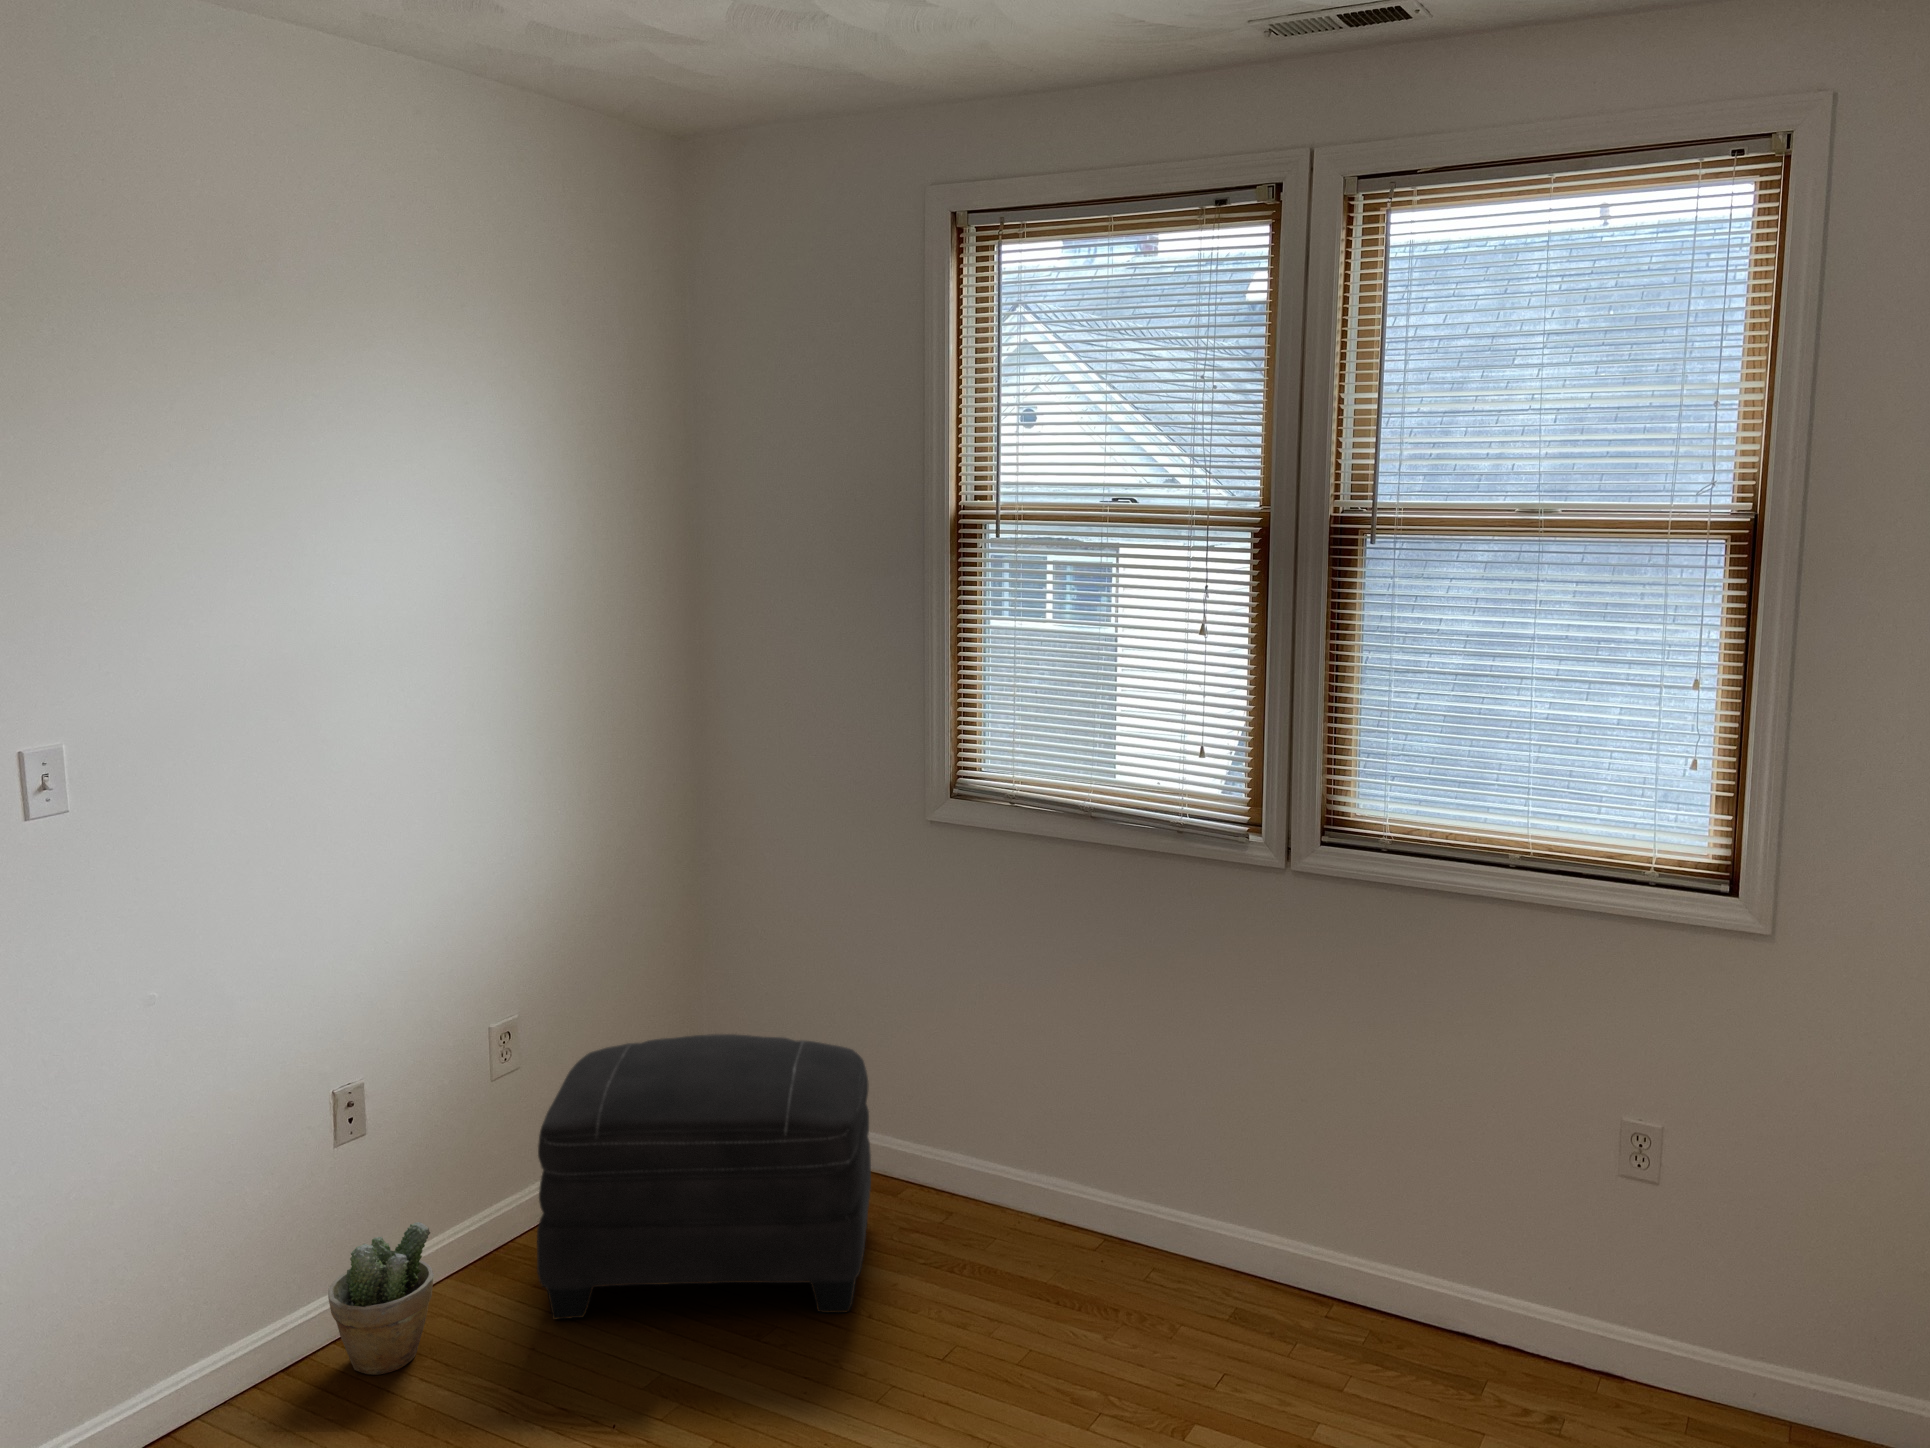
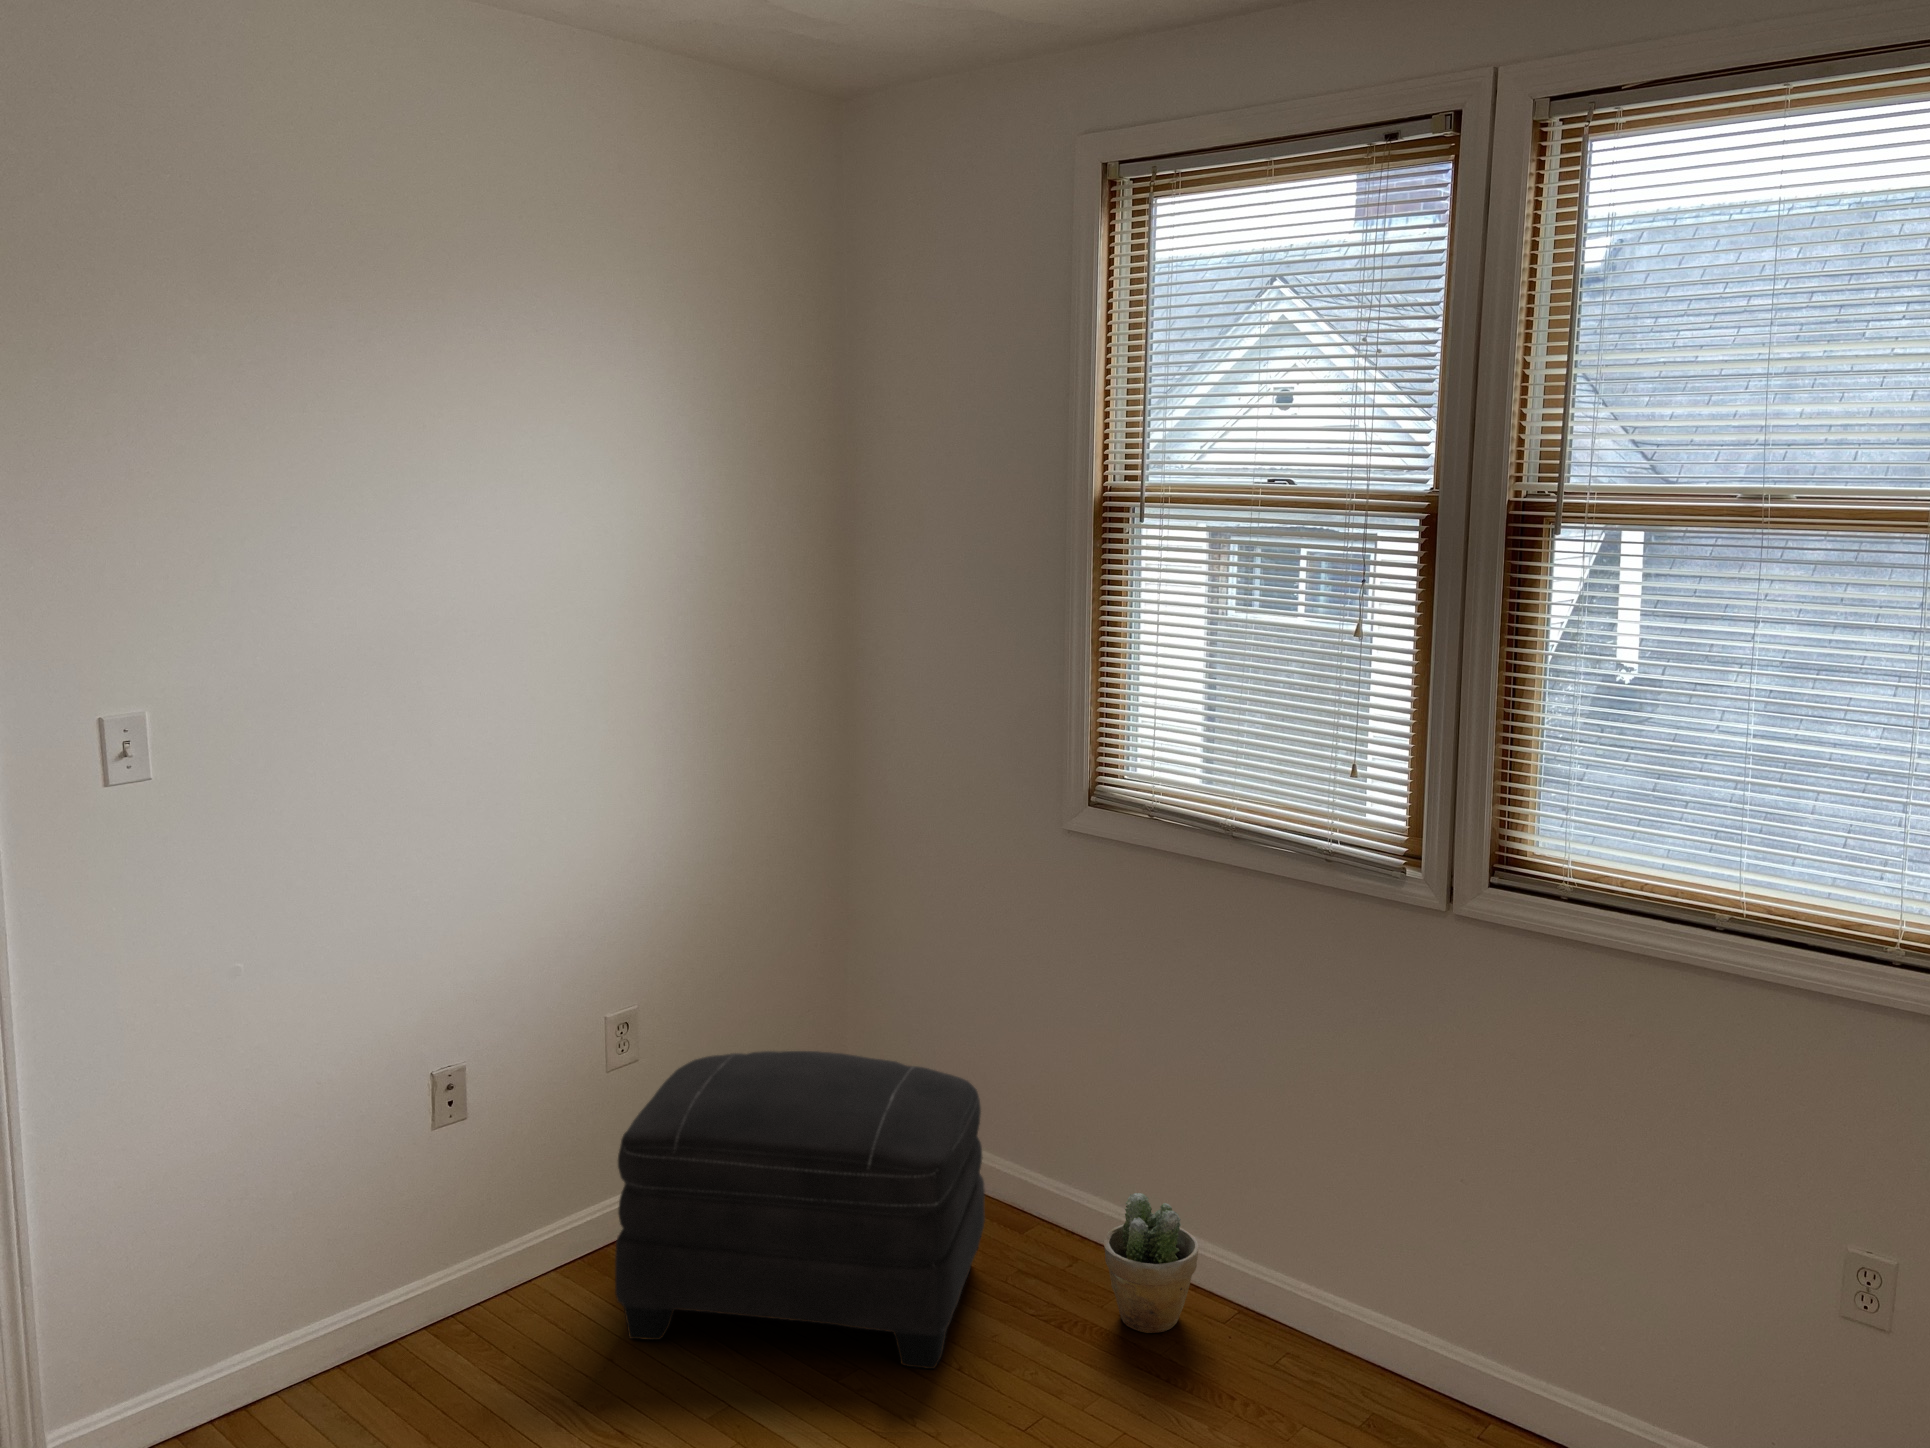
potted plant: present [328,1222,434,1374] -> present [1104,1193,1199,1333]

